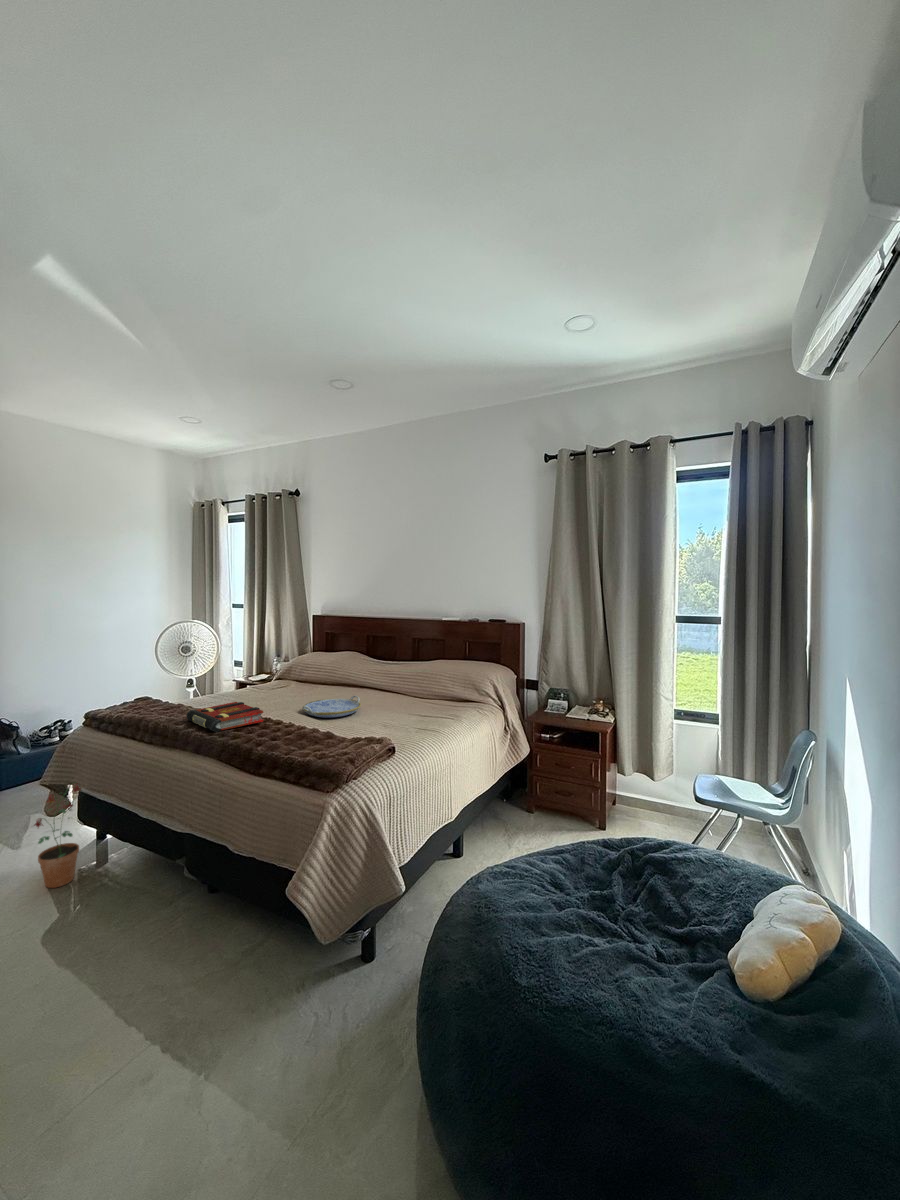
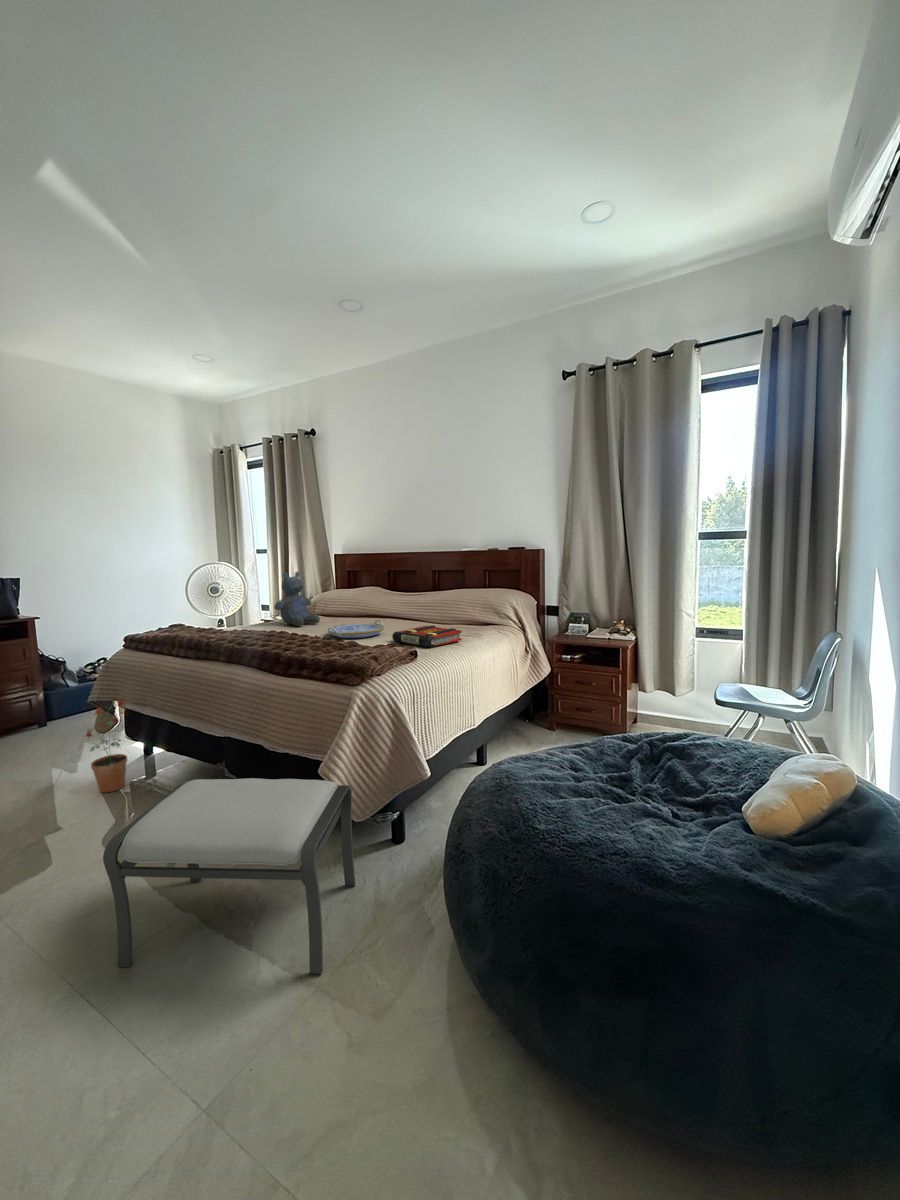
stuffed bear: none [248,640,295,699] -> present [274,572,320,626]
book: present [186,702,263,732] -> present [392,626,462,648]
ottoman: none [38,896,321,1142] -> present [103,778,356,974]

